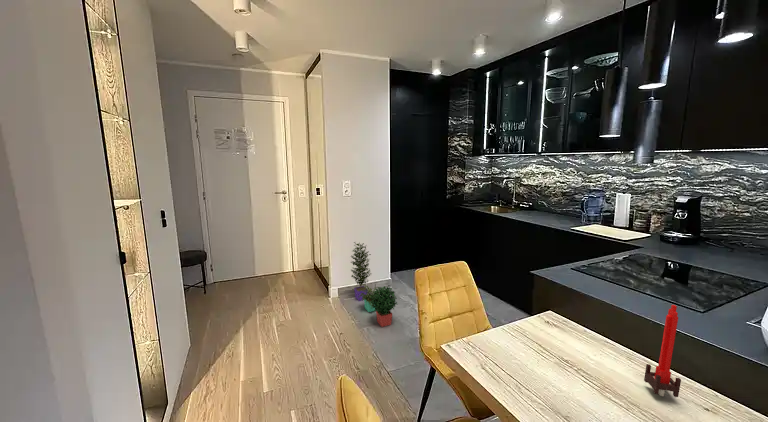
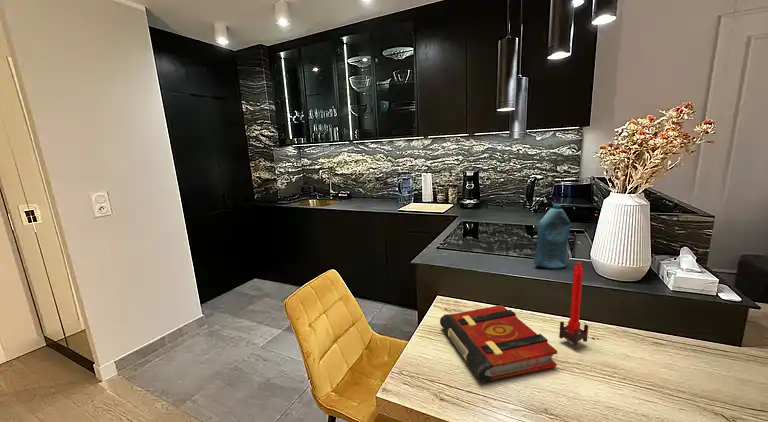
potted plant: present [351,242,397,327] -> none [130,282,232,391]
bottle: none [676,246,744,327] -> present [534,204,571,269]
book: none [519,318,613,395] -> present [440,305,557,382]

